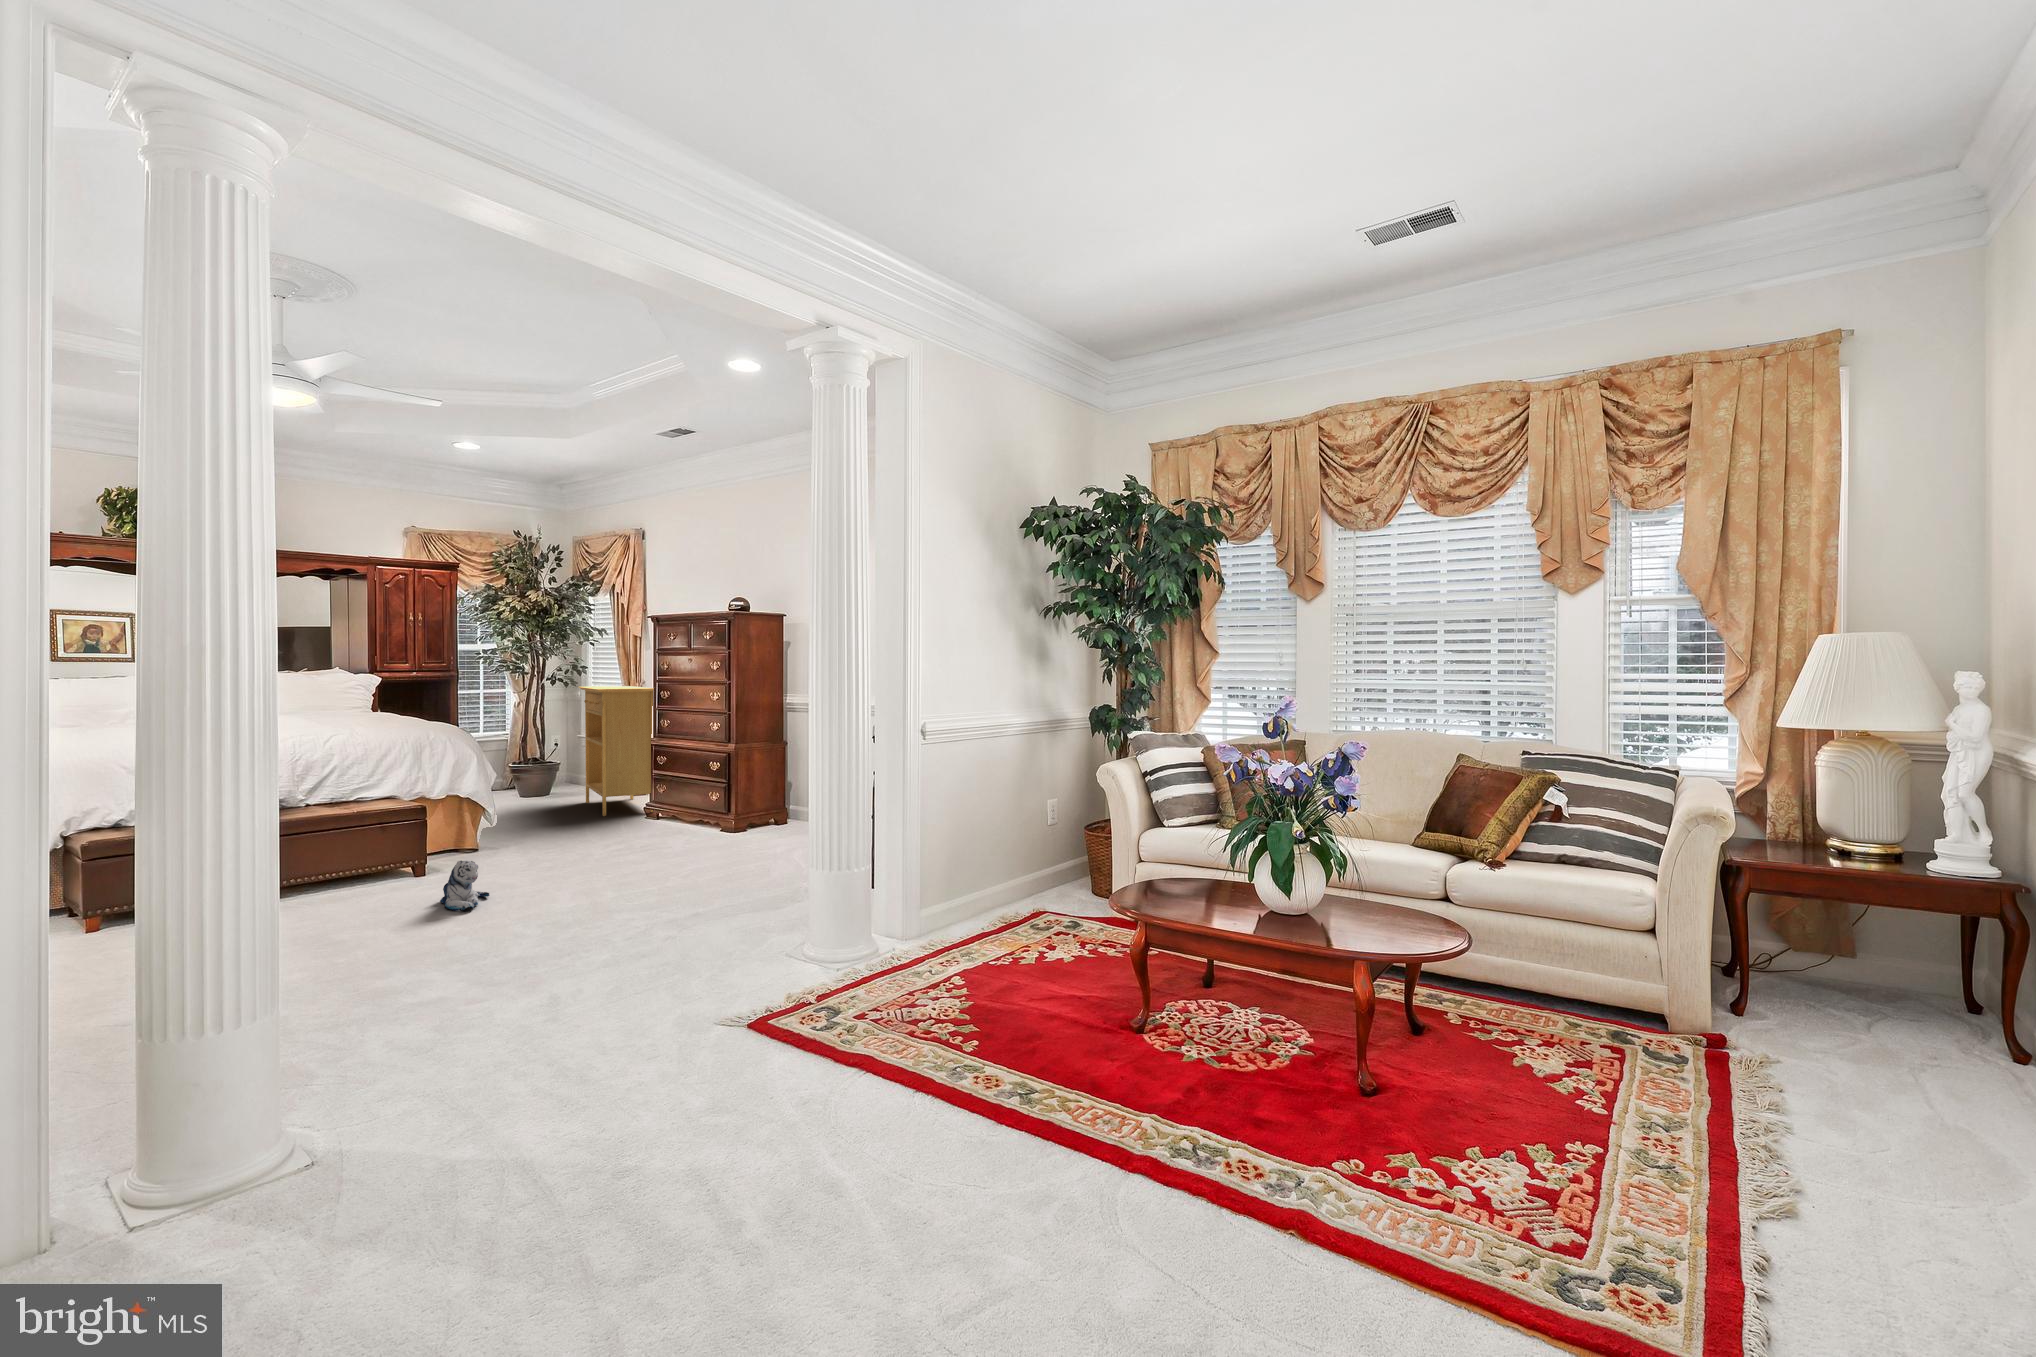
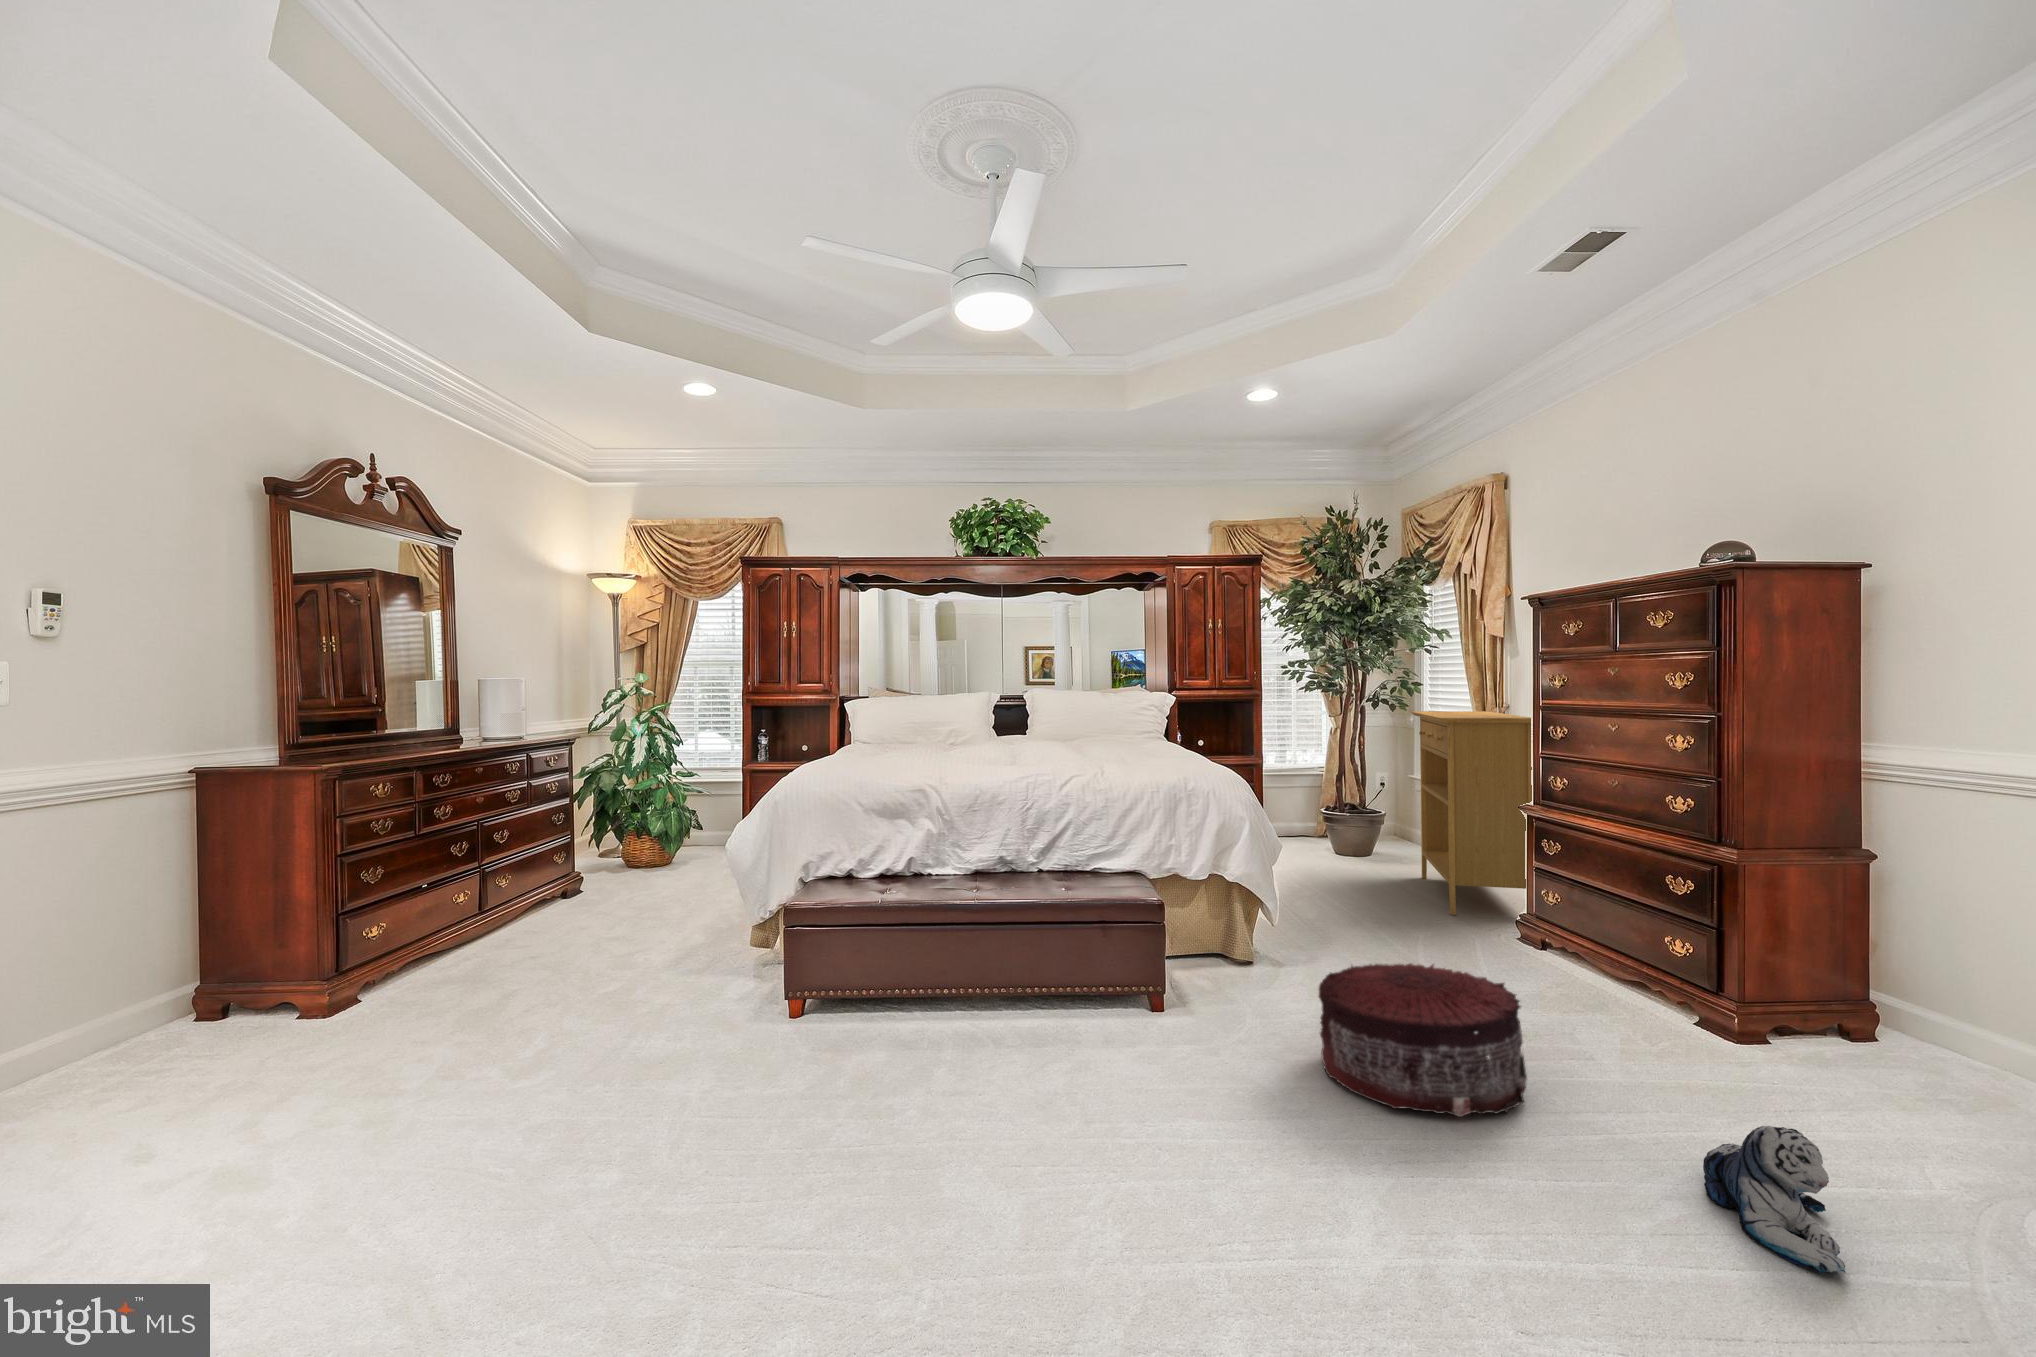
pouf: none [523,816,630,879] -> present [1319,964,1527,1117]
plush toy: present [440,861,489,911] -> present [1703,1126,1845,1273]

